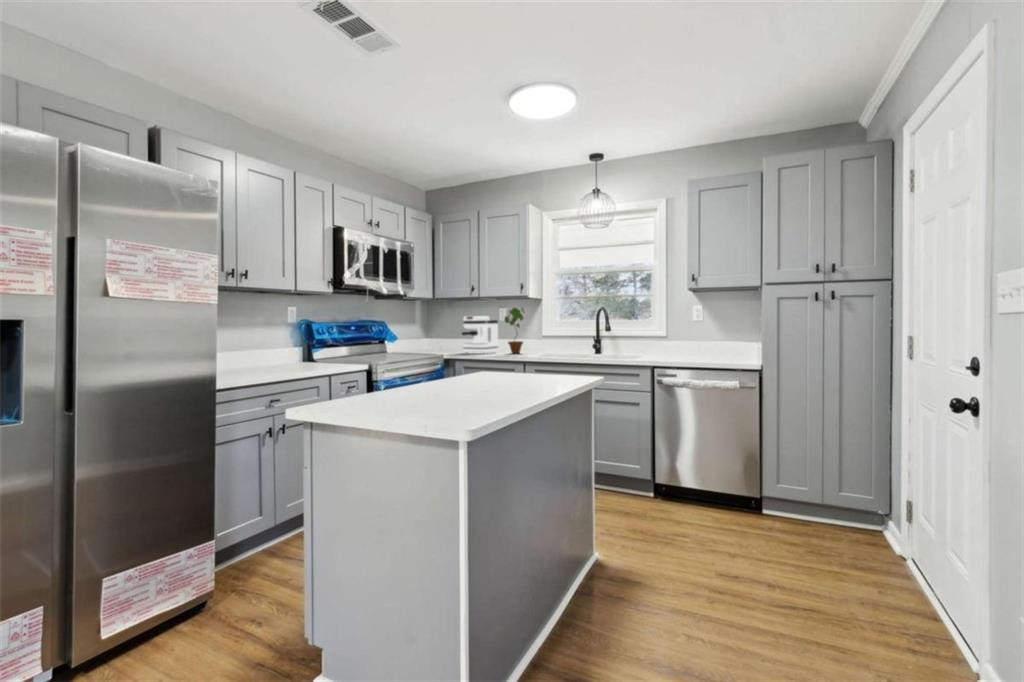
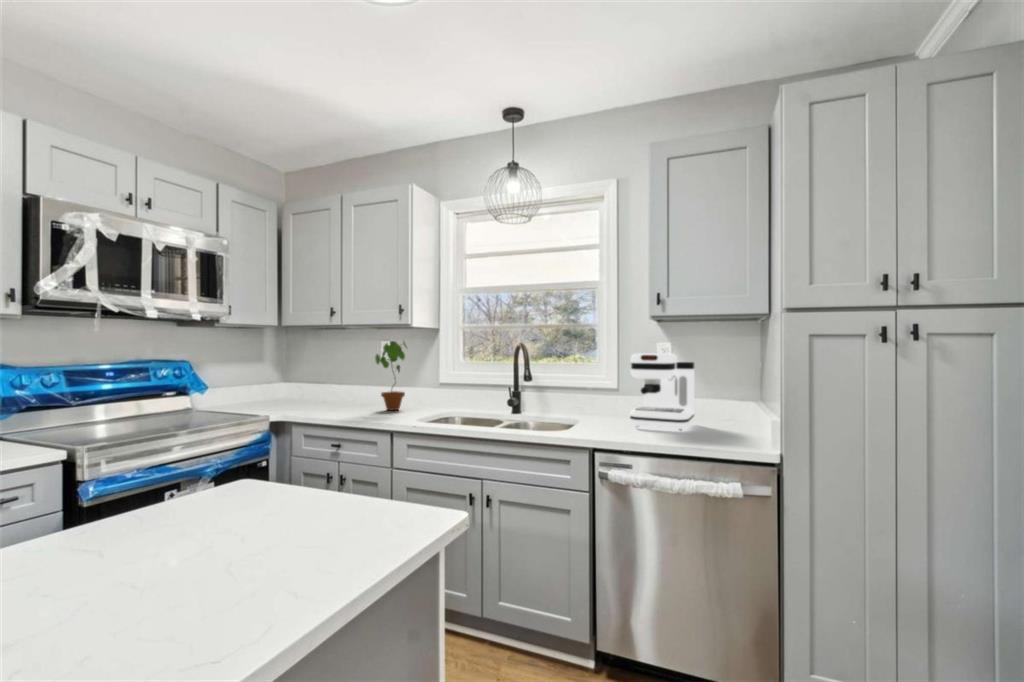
coffee maker: present [462,316,498,353] -> present [630,353,695,430]

